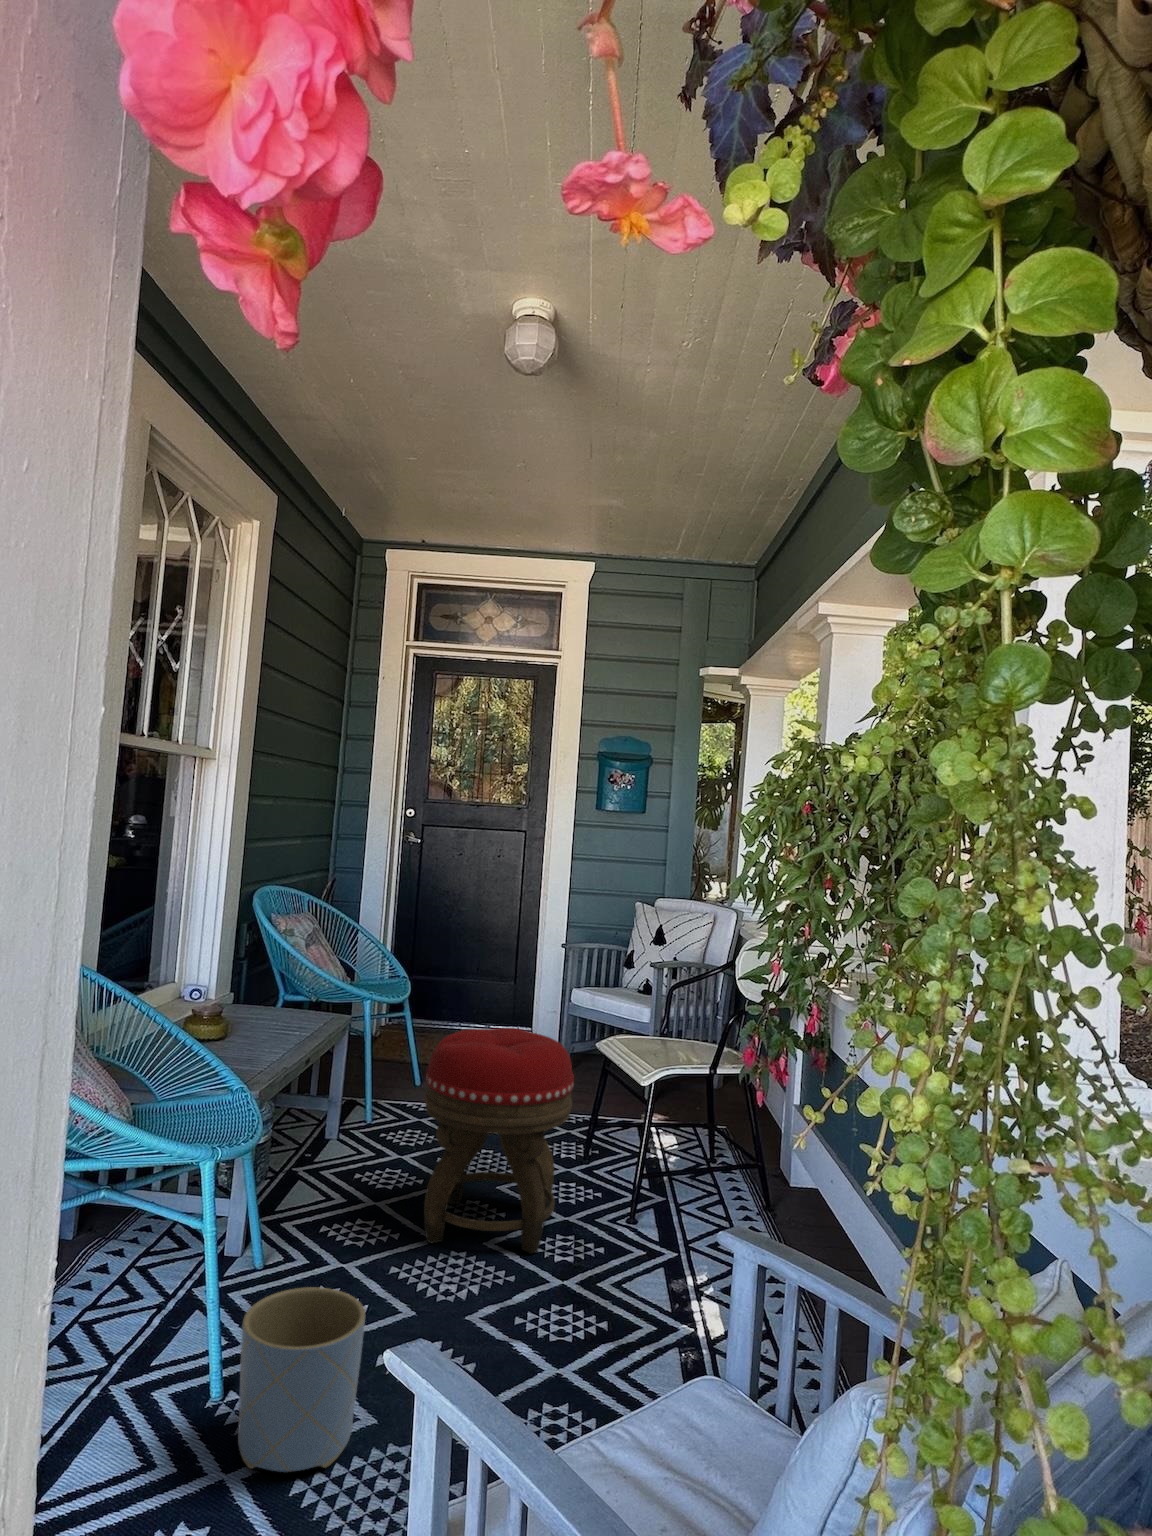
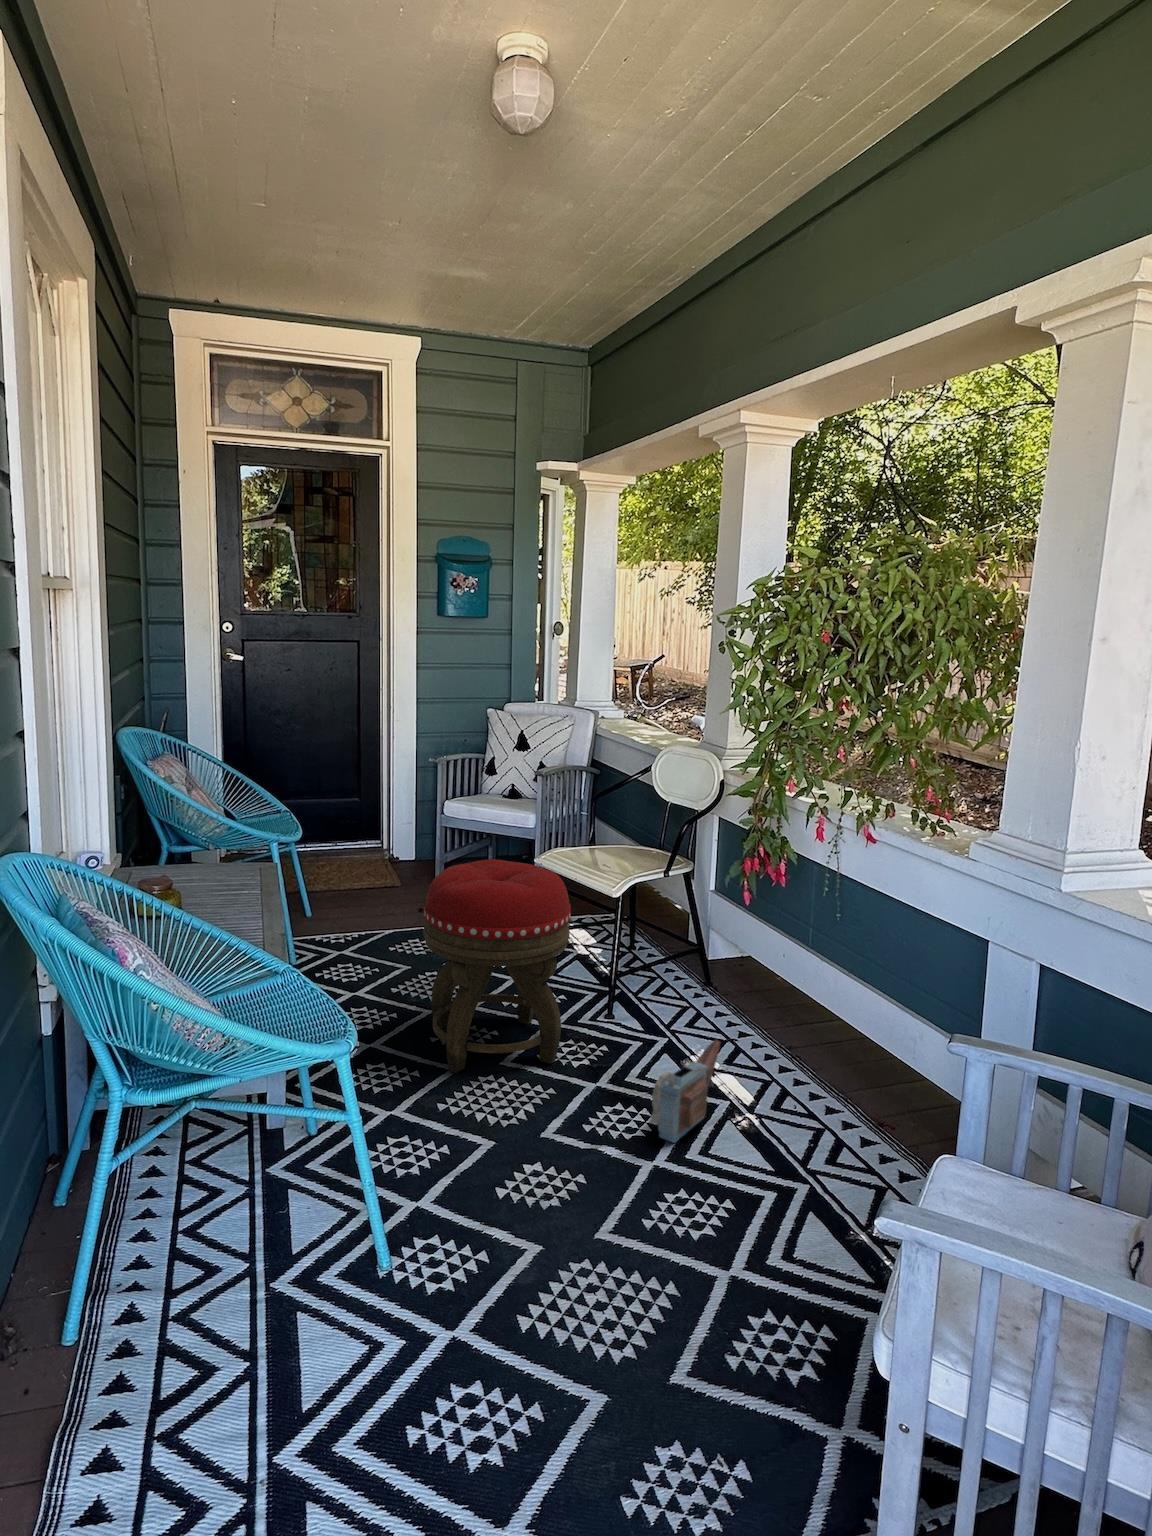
watering can: none [560,1249,685,1358] -> present [650,1040,720,1143]
planter: present [238,1287,365,1472] -> none [435,1145,552,1321]

